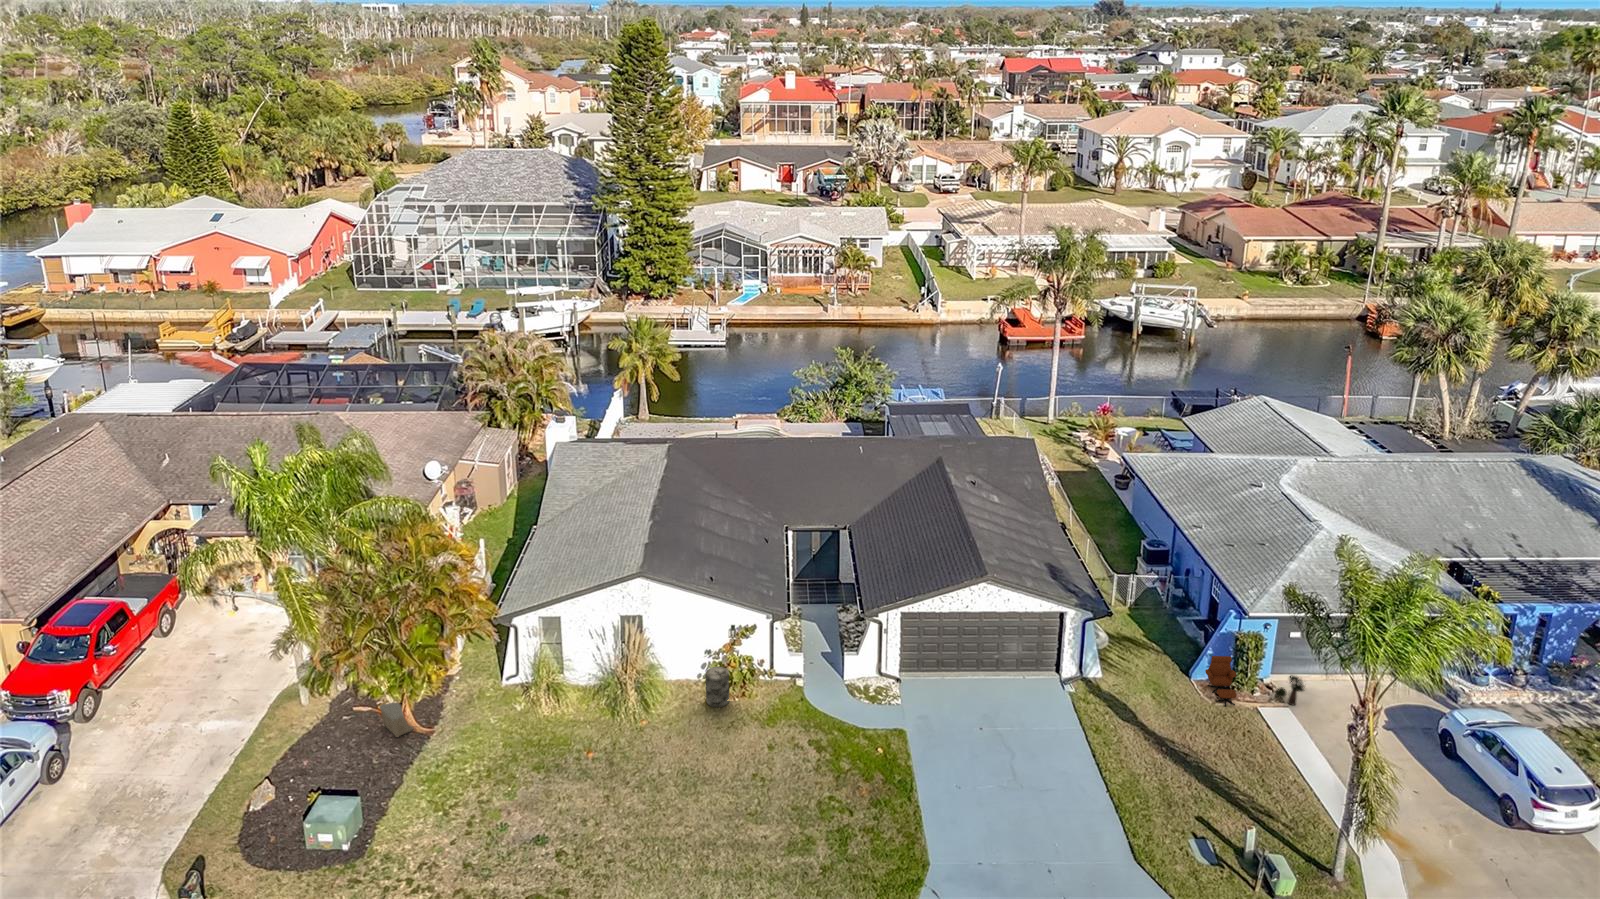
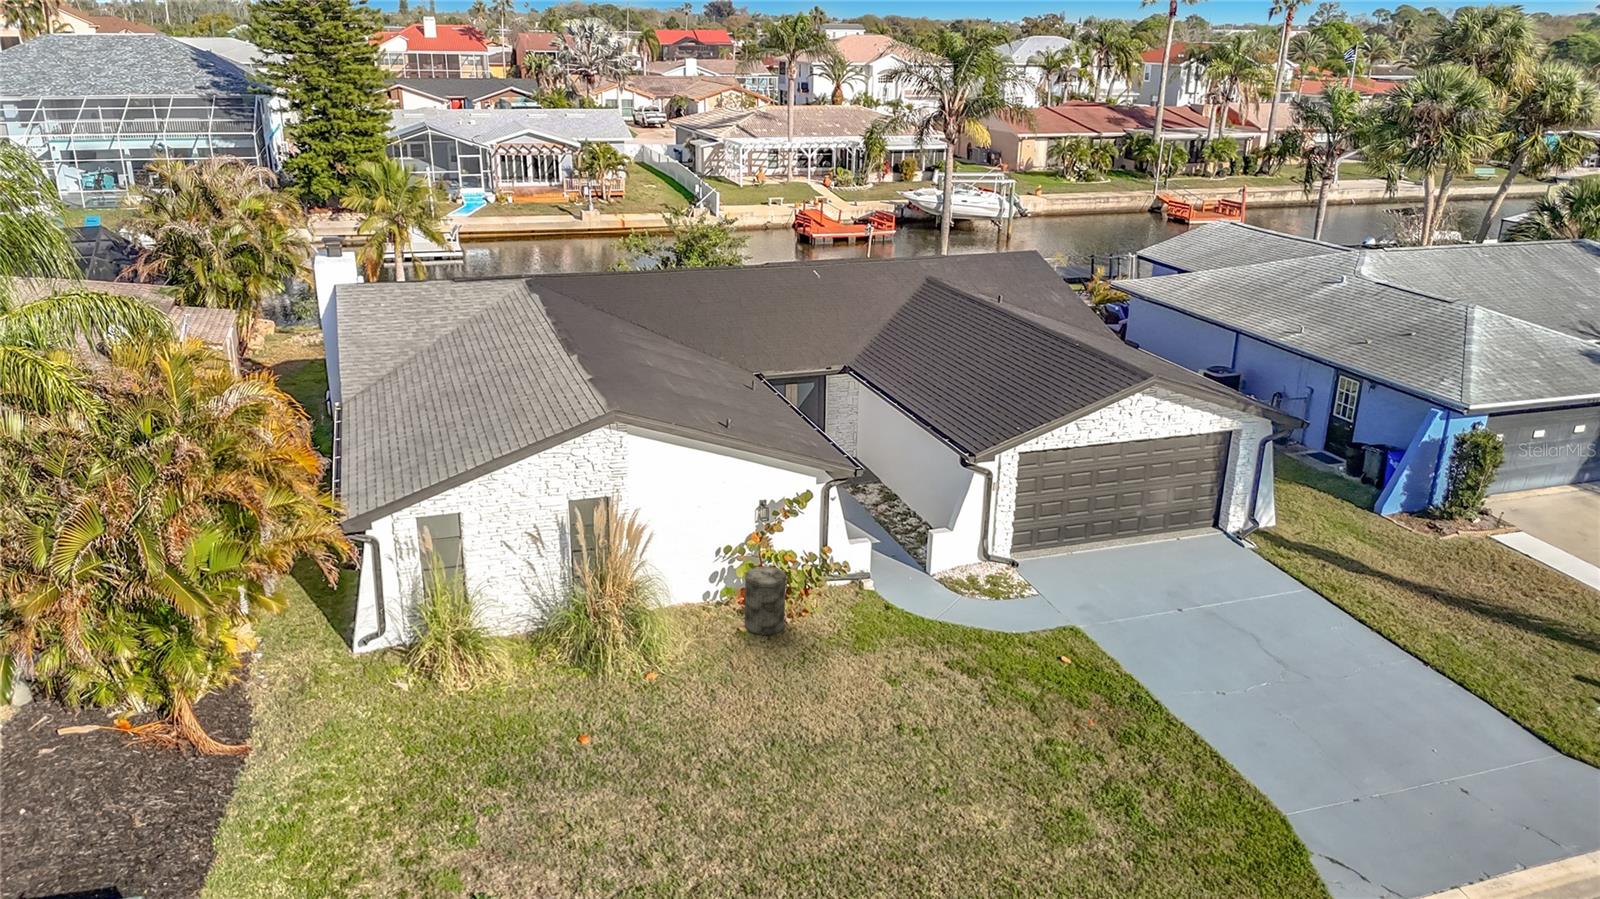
lounge chair: present [1205,656,1237,707] -> none [1394,474,1450,539]
potted plant: present [1275,675,1304,705] -> none [1479,486,1525,527]
storage bench: present [379,702,414,737] -> none [114,700,200,776]

